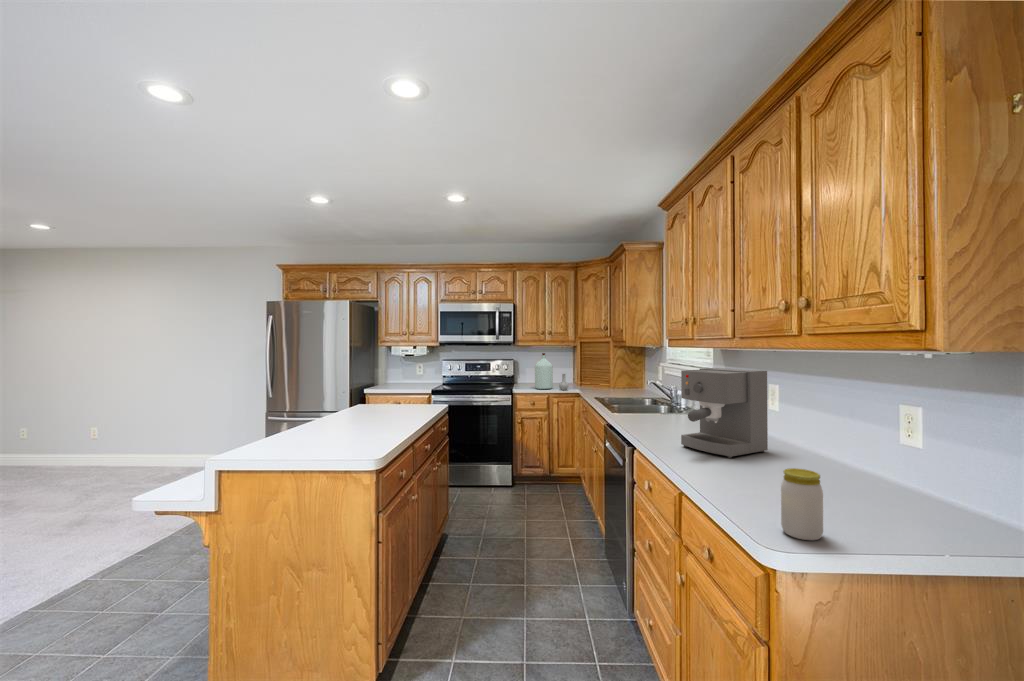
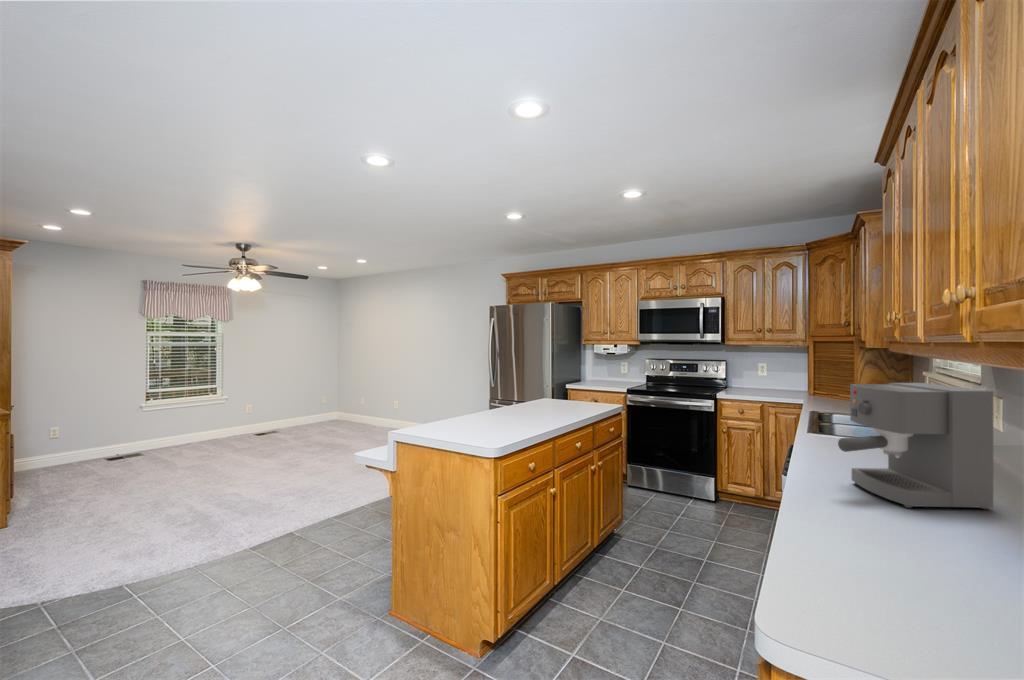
bottle: present [535,353,568,390] -> none [746,355,789,400]
jar: present [781,468,823,540] -> none [836,525,897,628]

